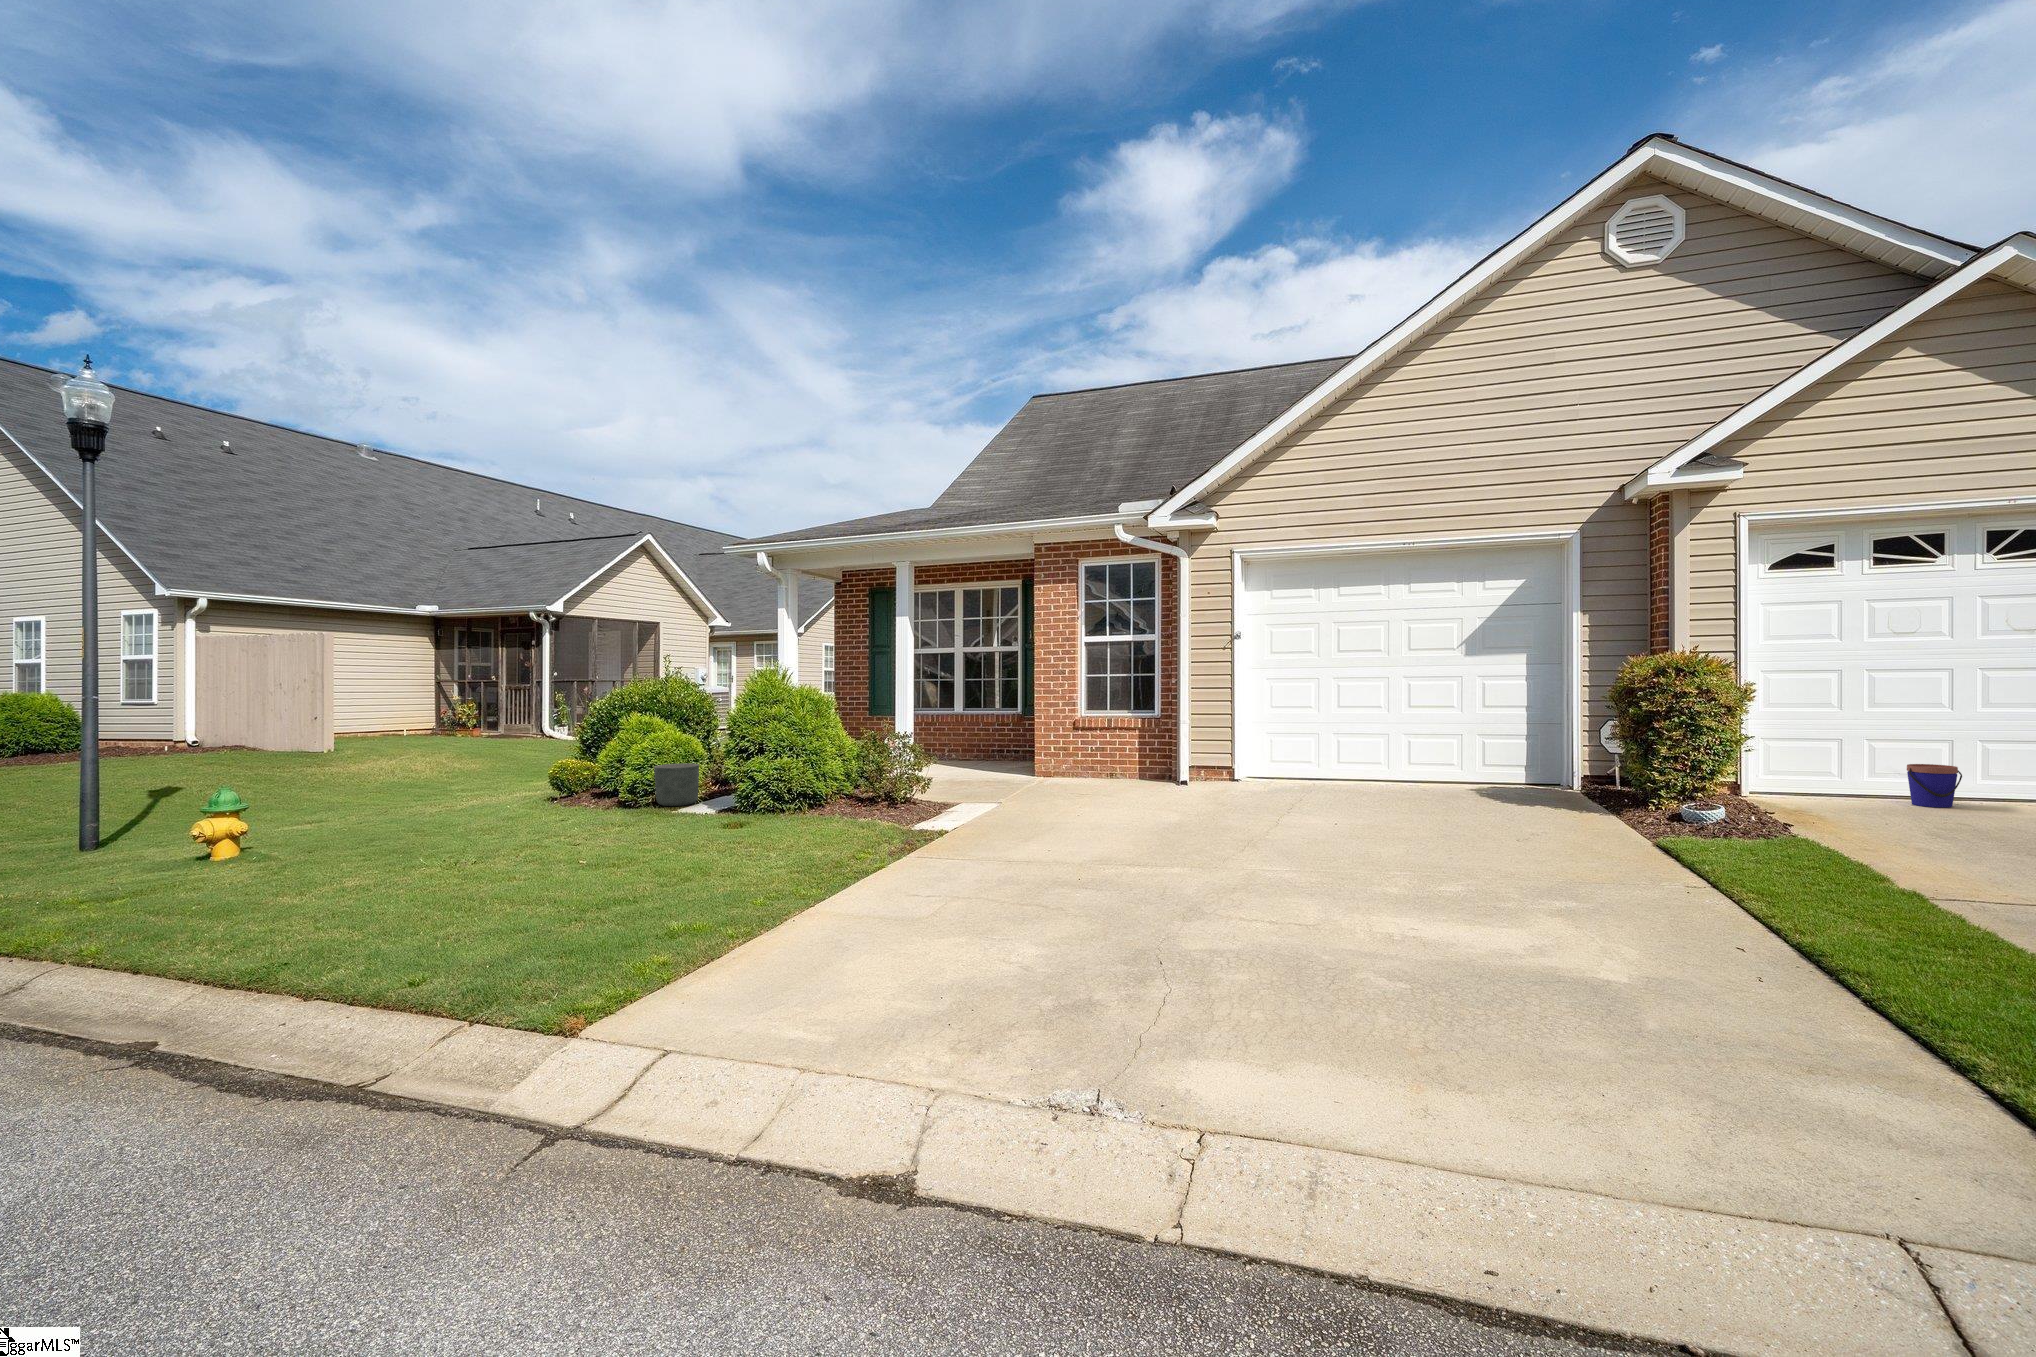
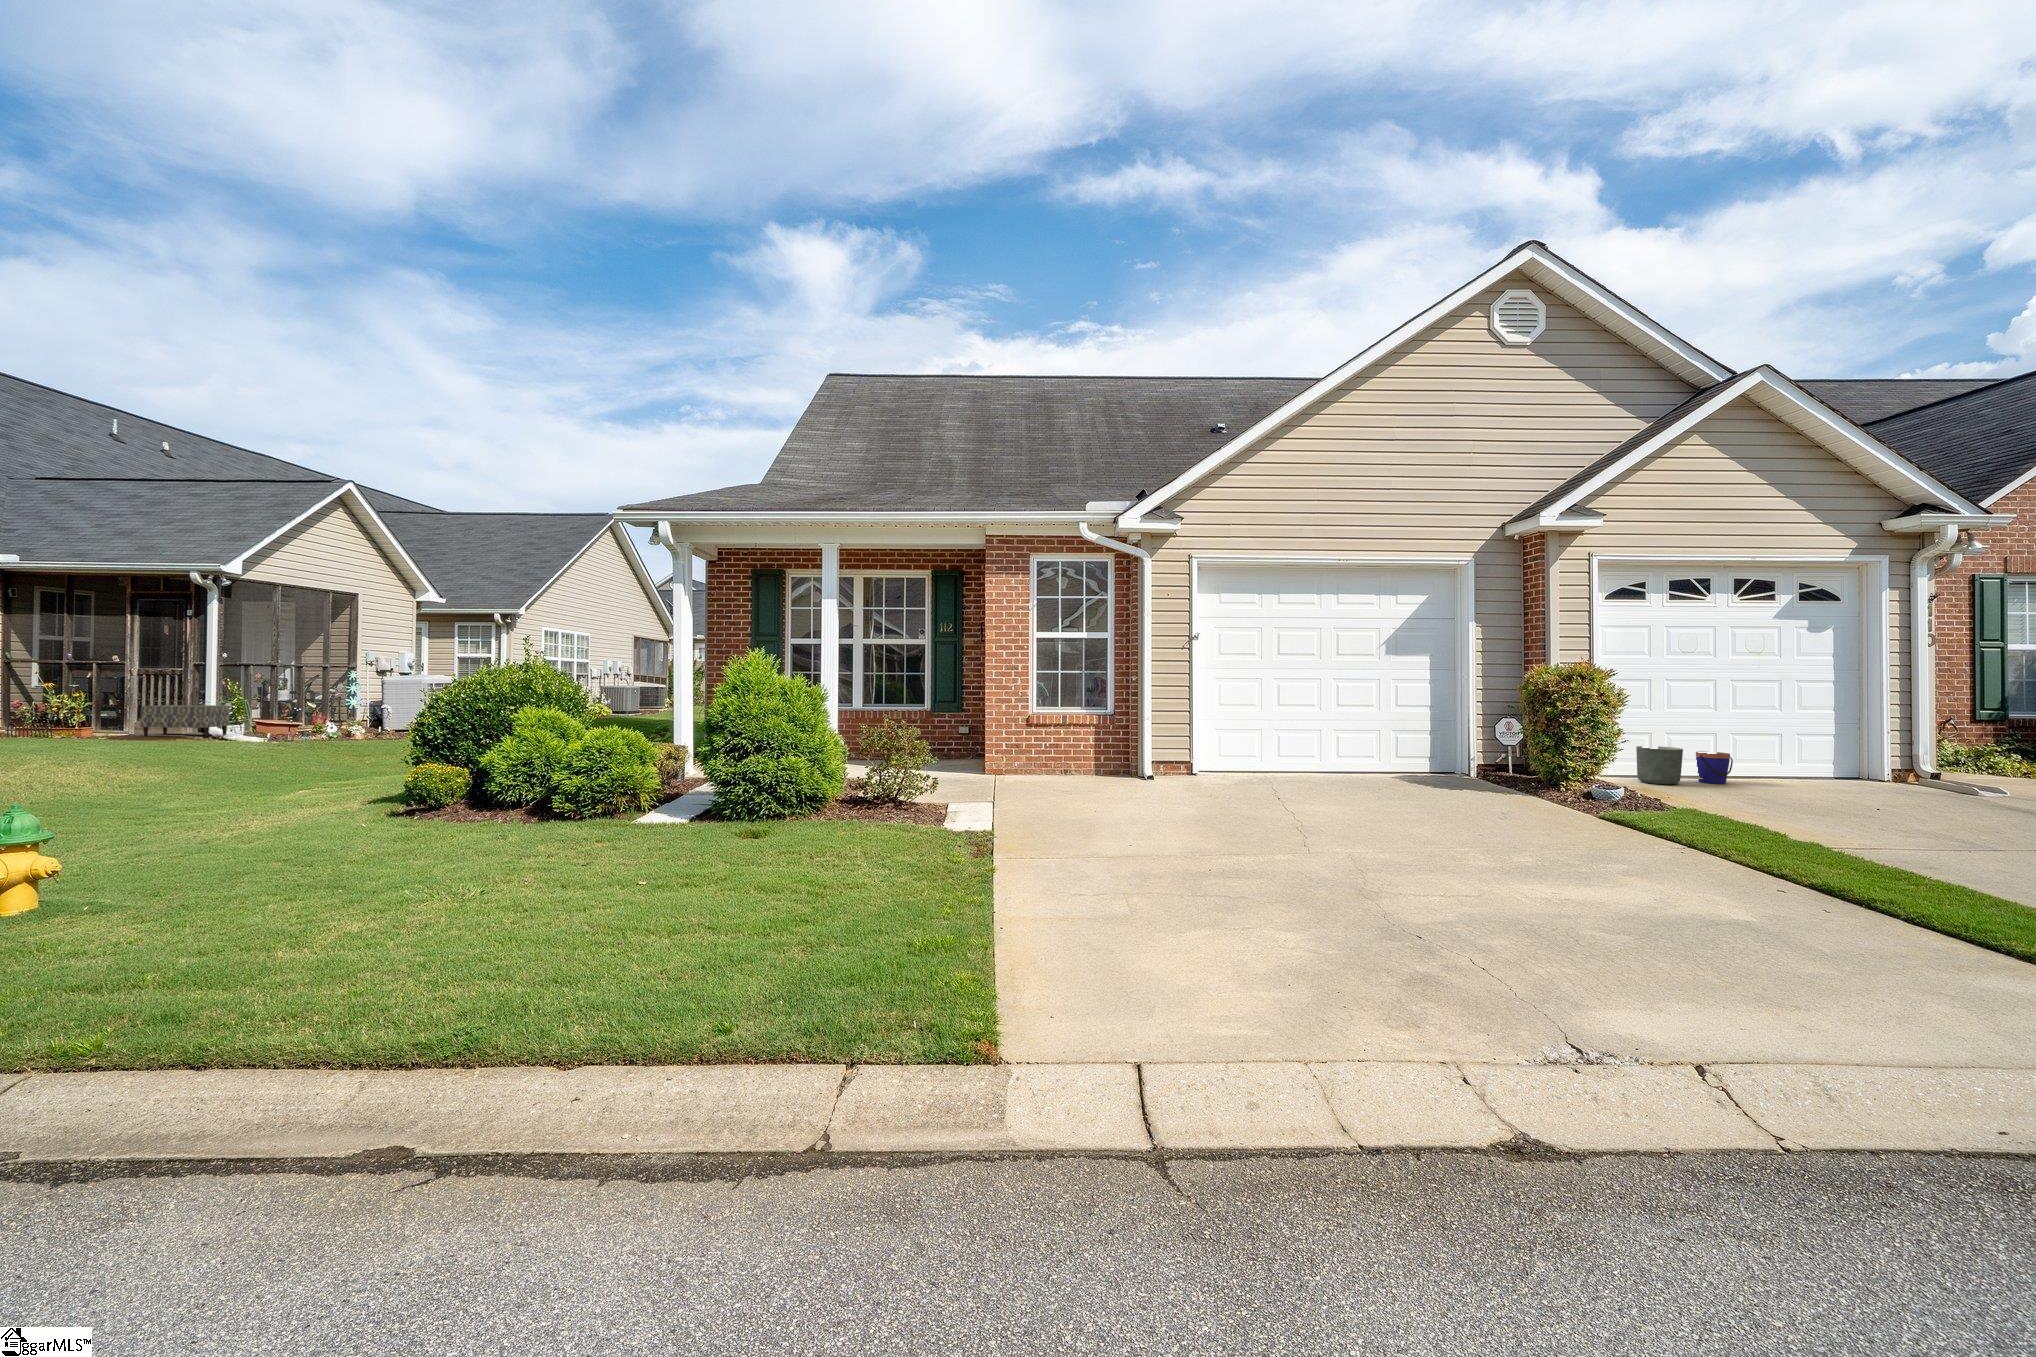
bench: none [502,713,558,738] -> present [140,705,229,737]
planter: present [654,763,699,806] -> present [1636,746,1683,784]

